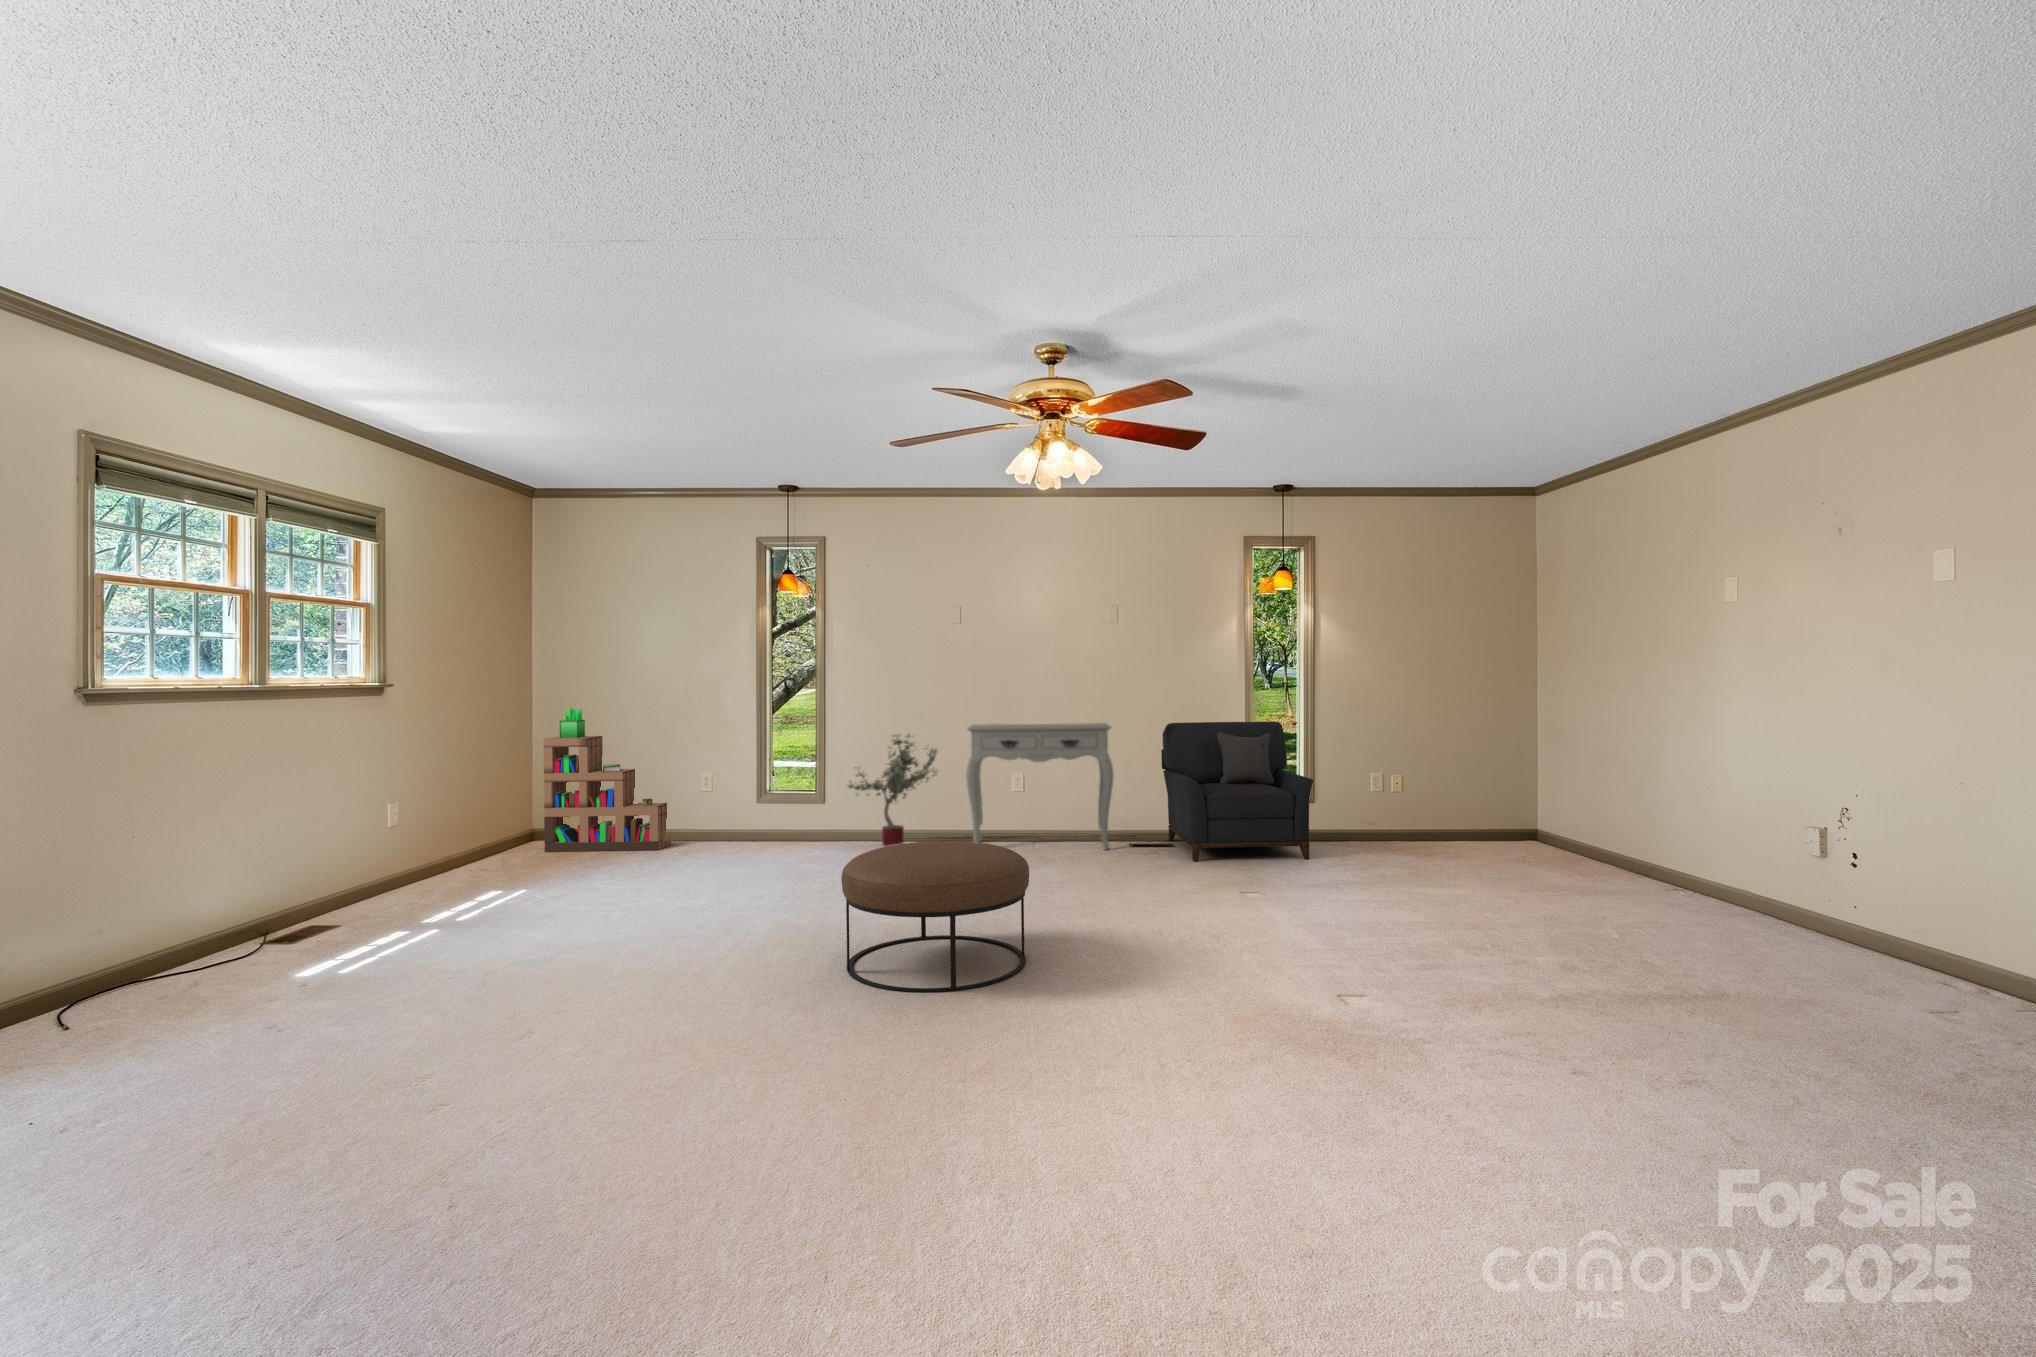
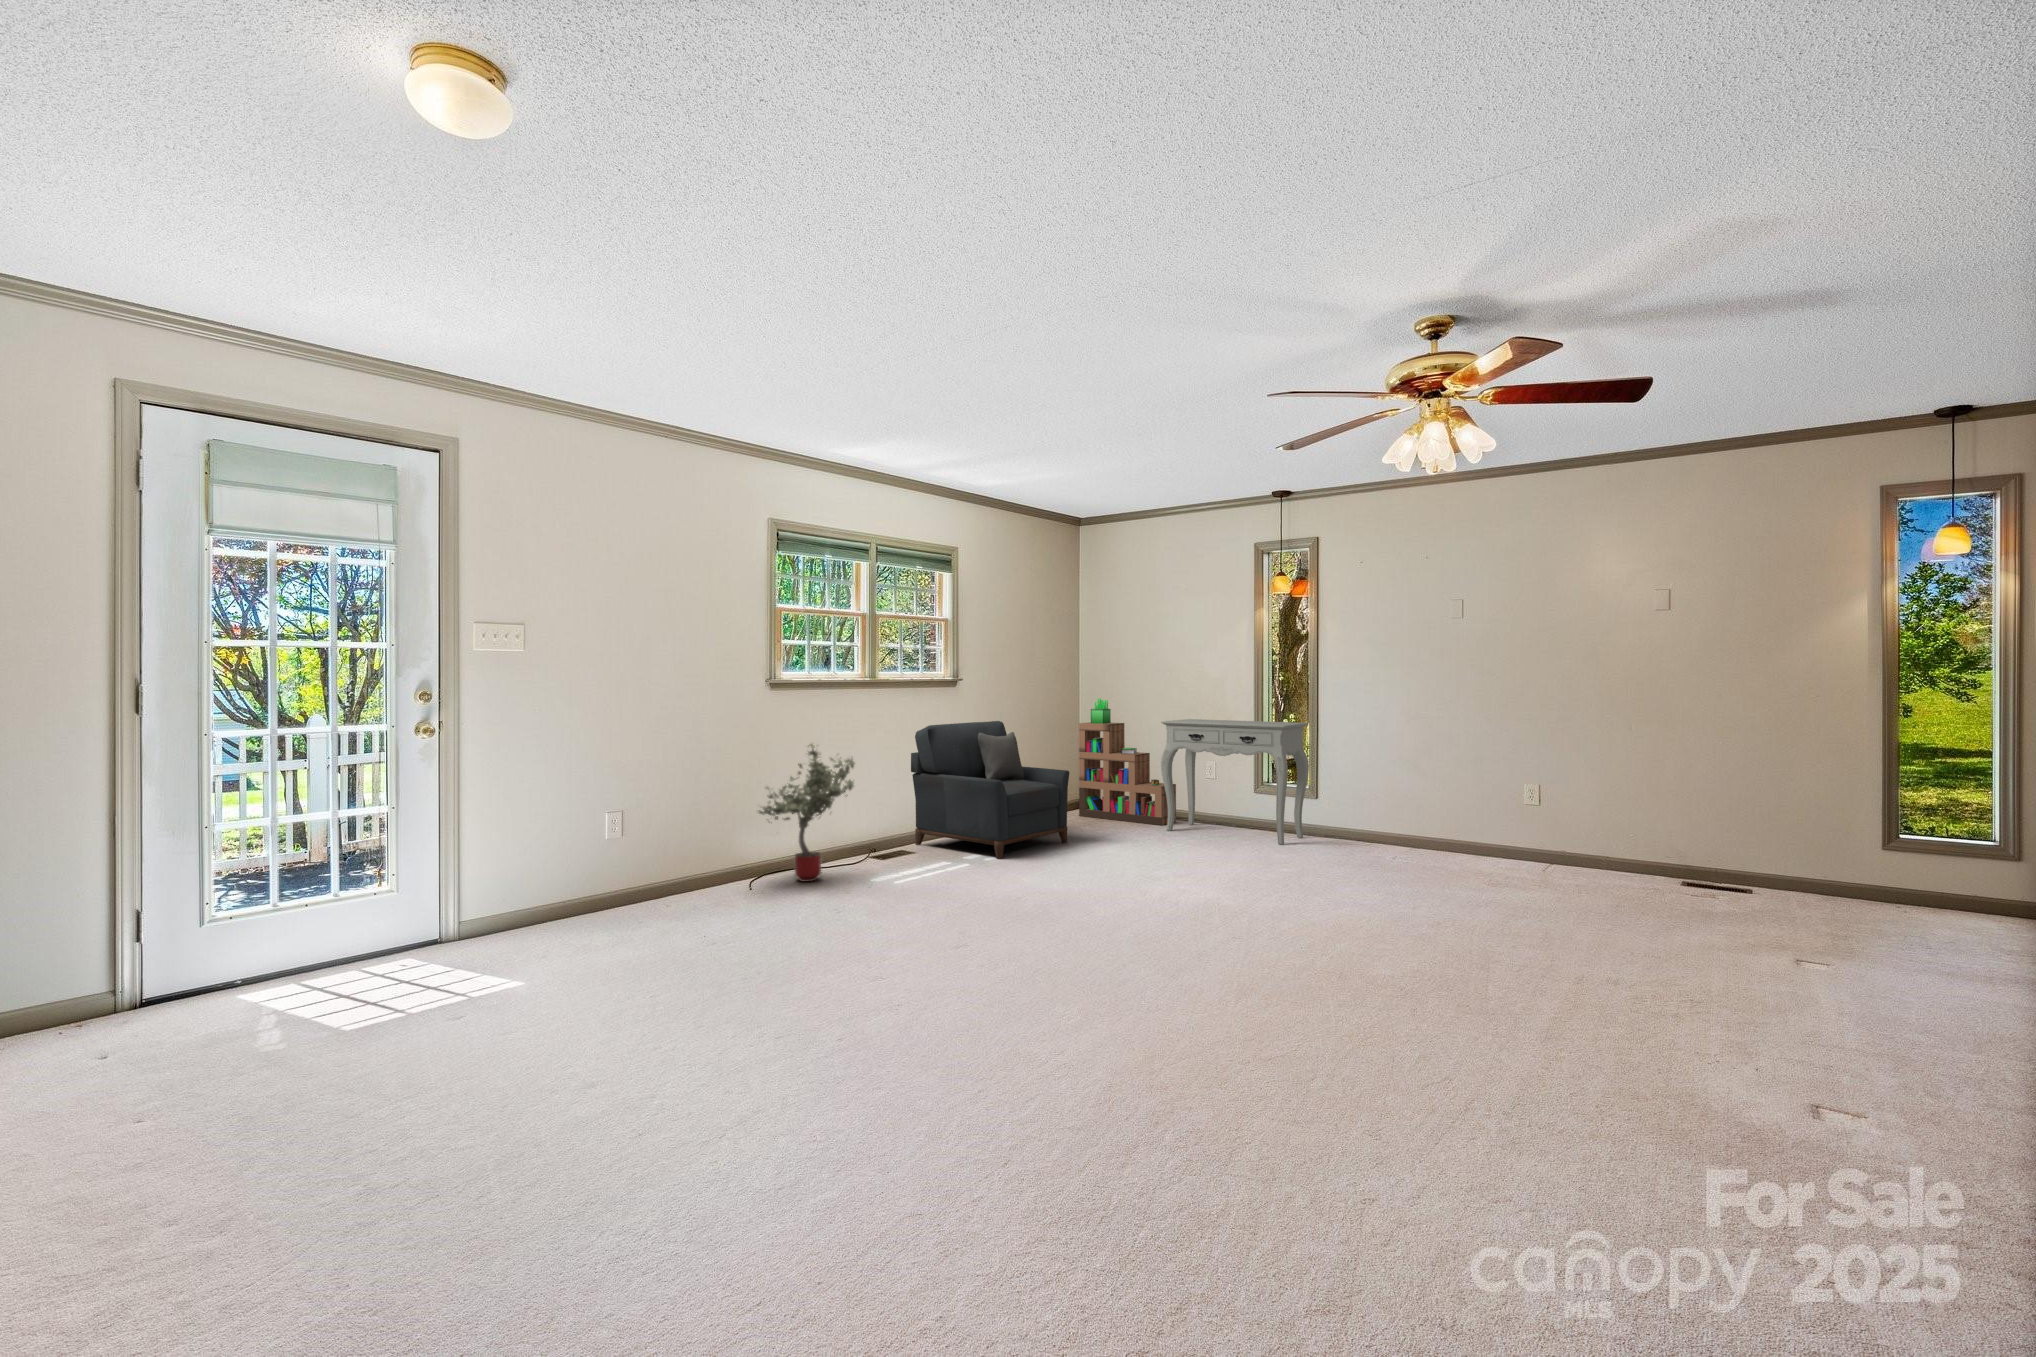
armchair: present [1161,721,1313,861] -> present [911,721,1069,859]
console table: present [966,723,1113,850] -> present [1161,719,1309,845]
potted tree: present [848,734,938,846] -> present [759,743,855,882]
ottoman: present [841,841,1029,992] -> none [1211,843,1408,996]

